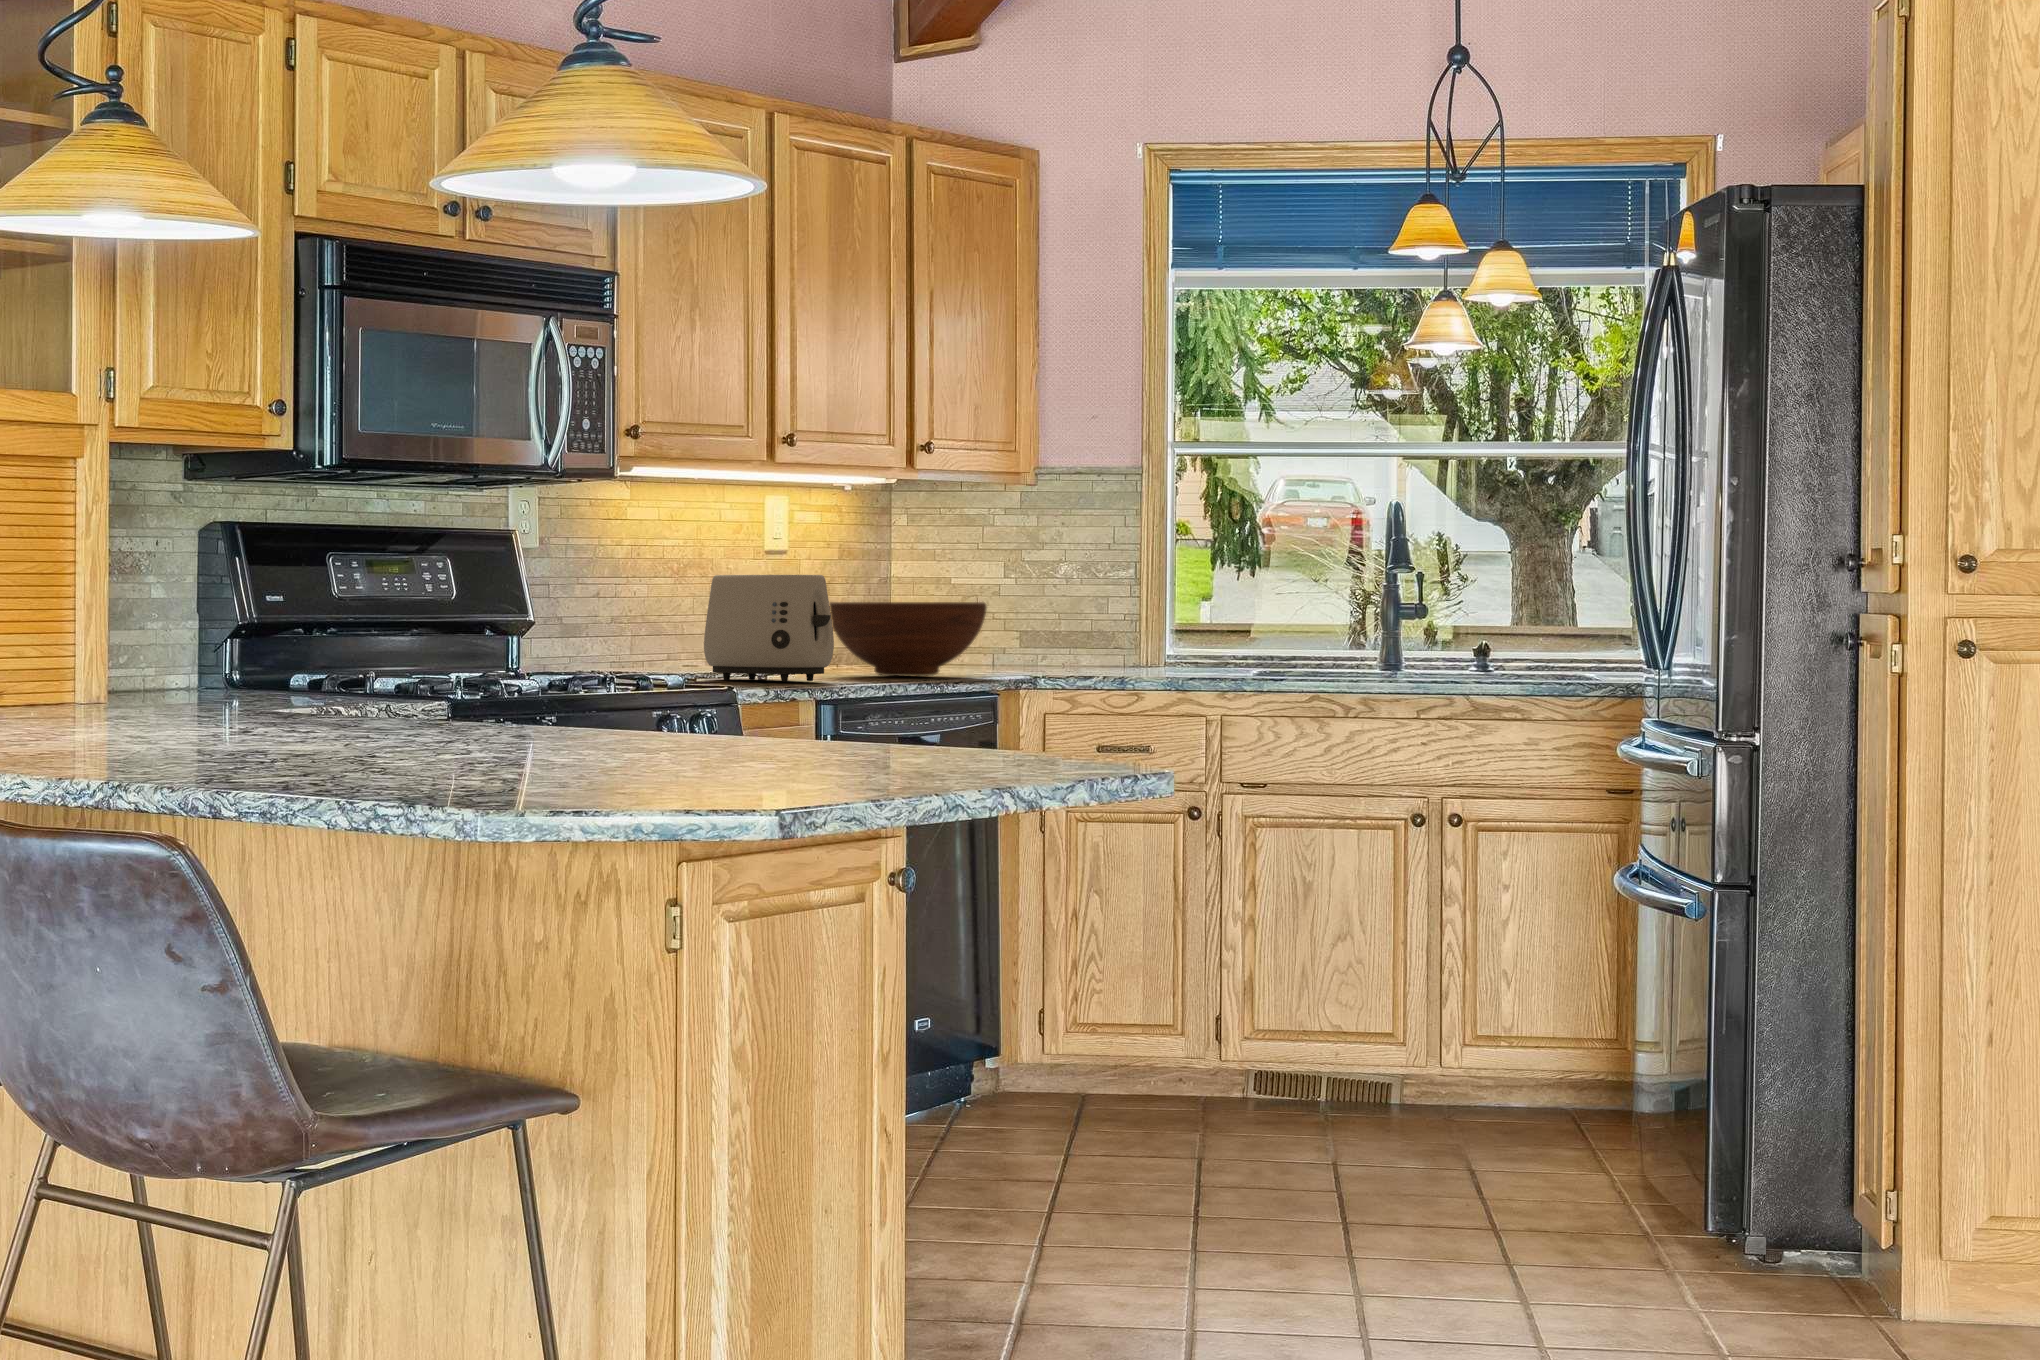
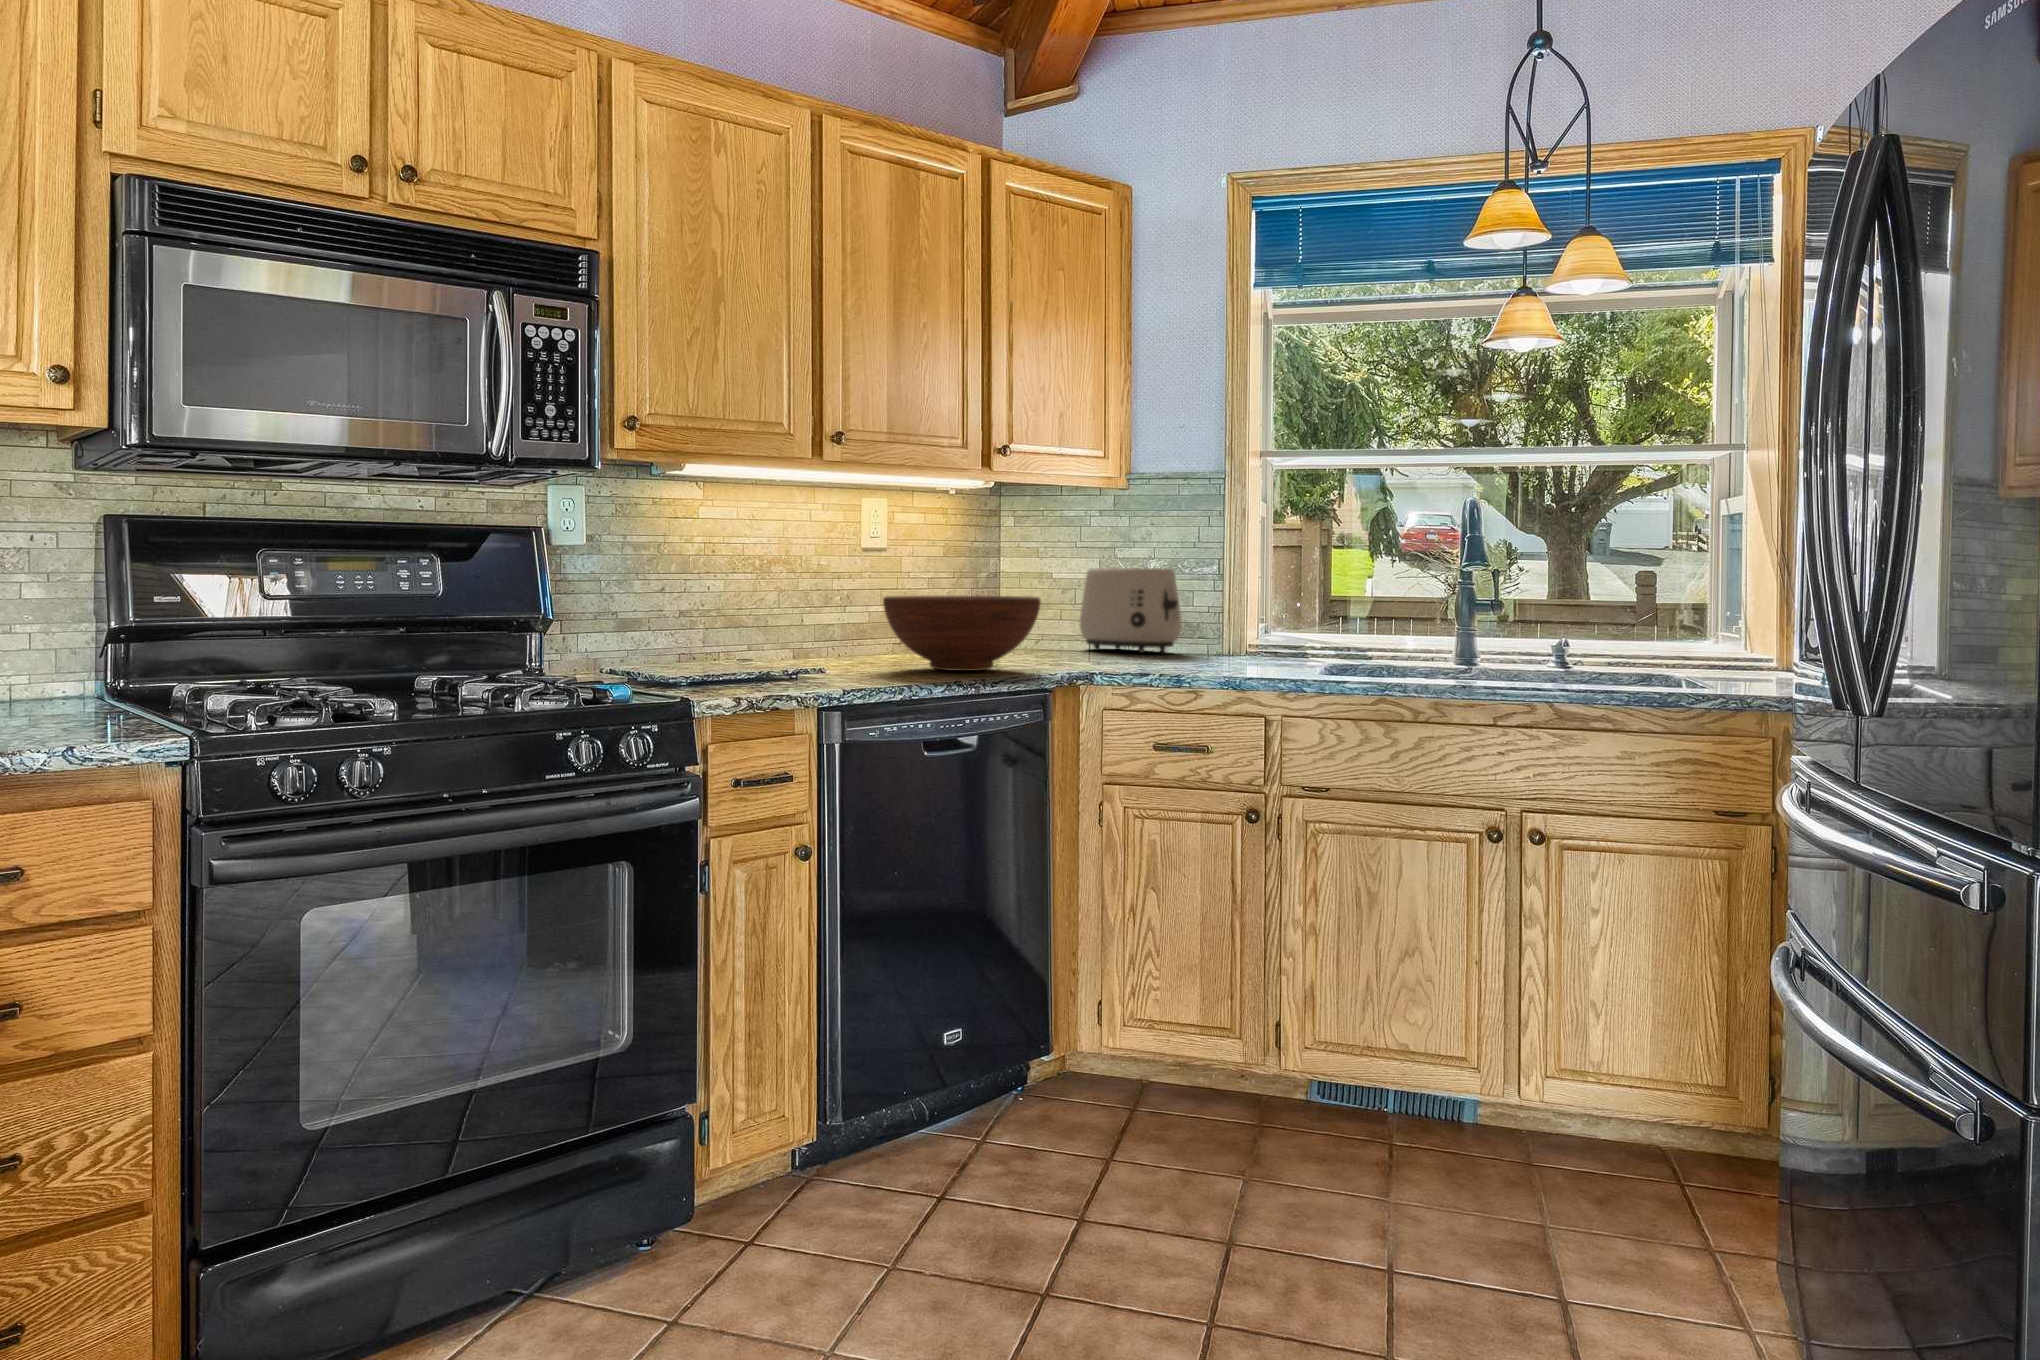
toaster: present [704,575,834,682] -> present [1080,568,1181,653]

